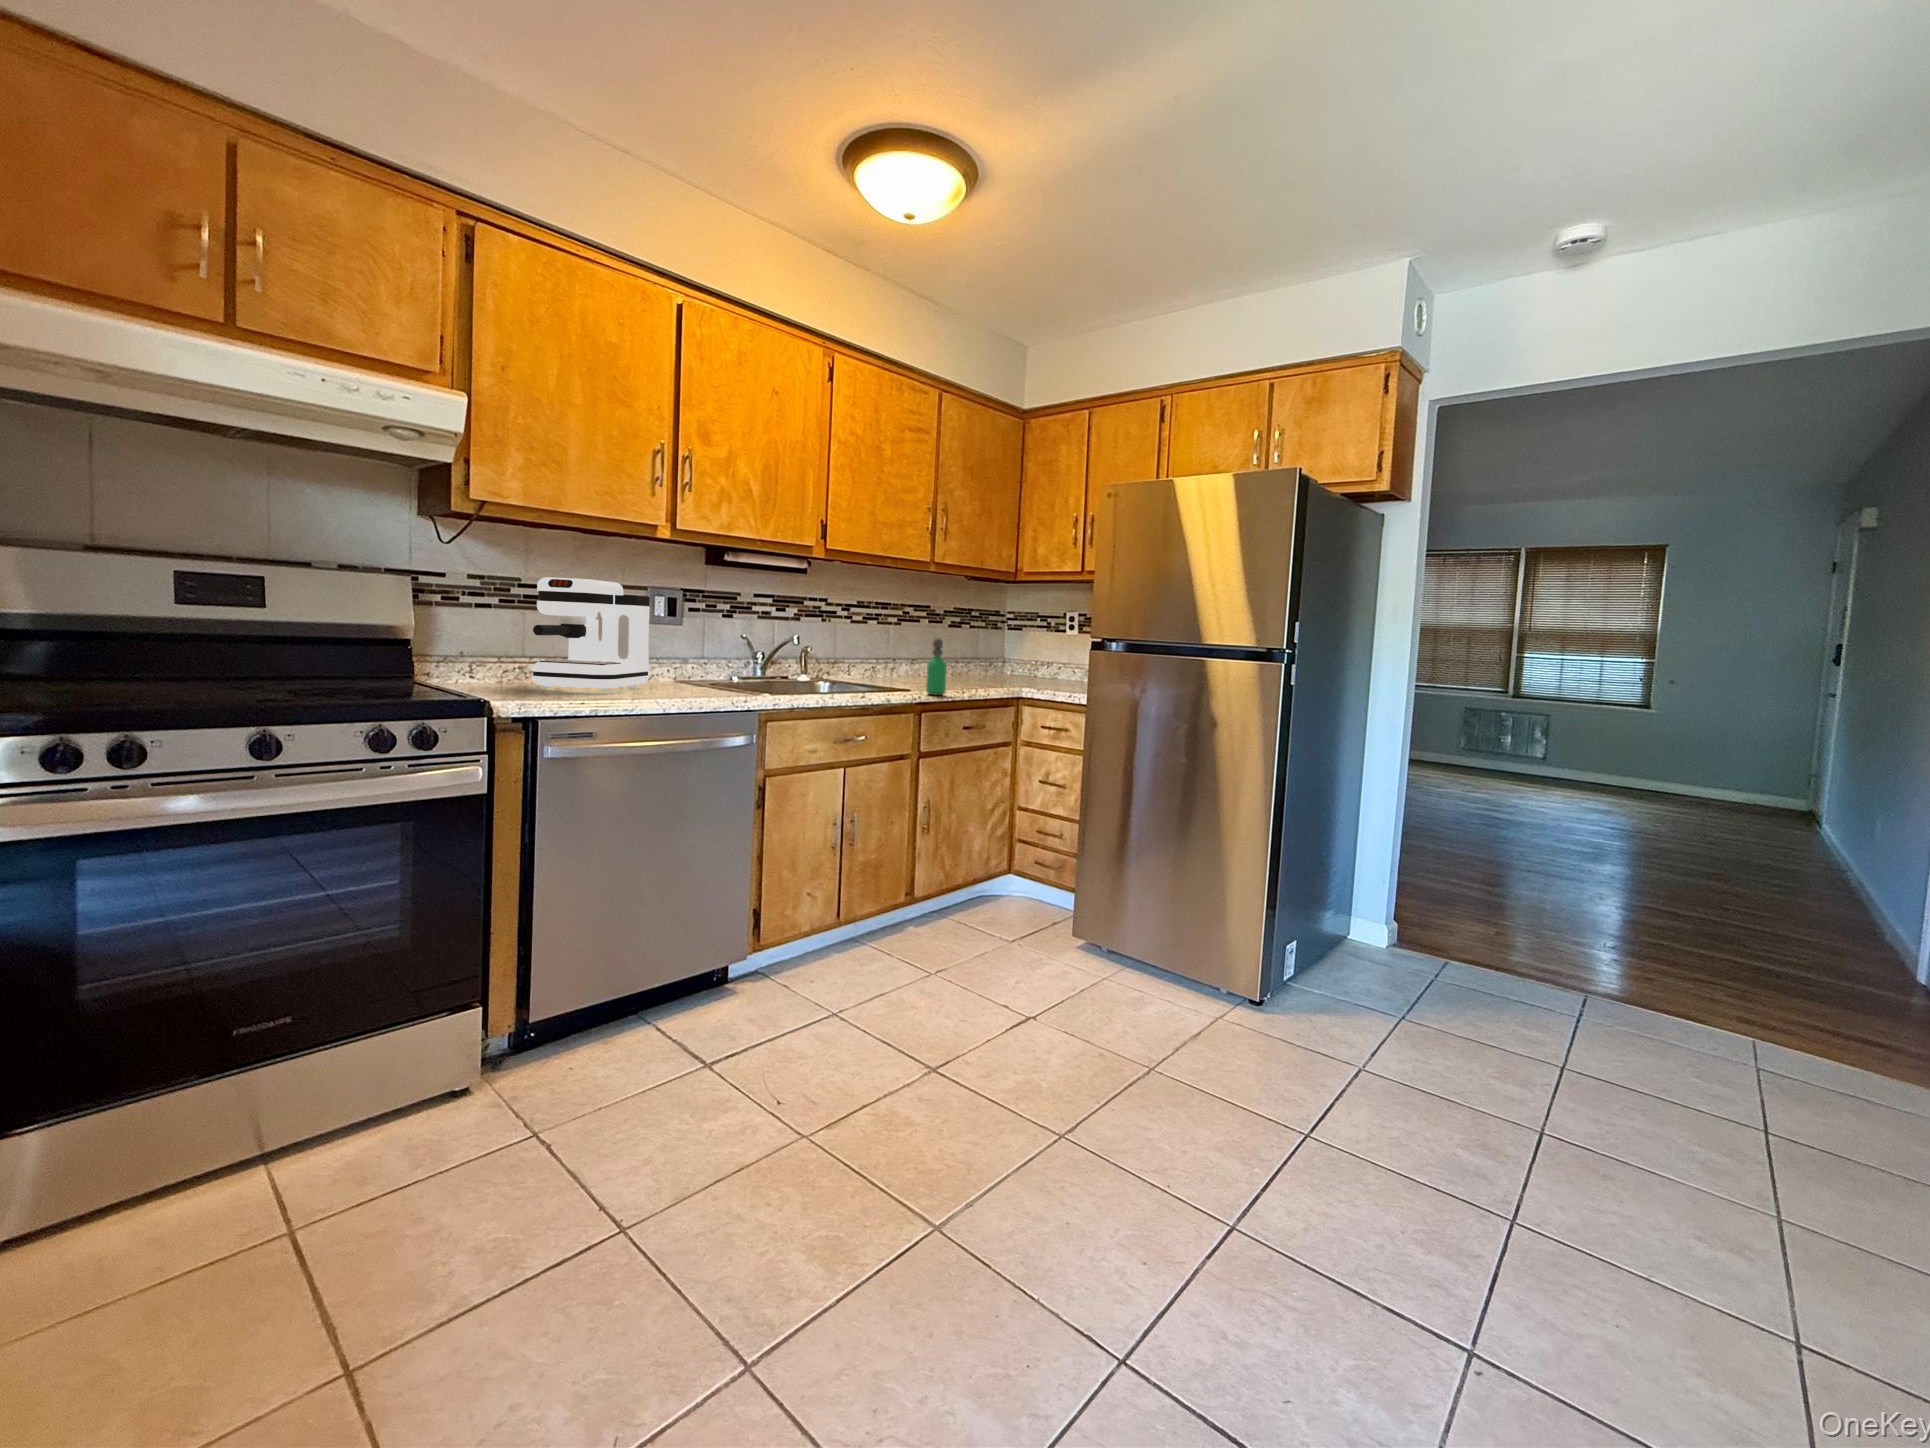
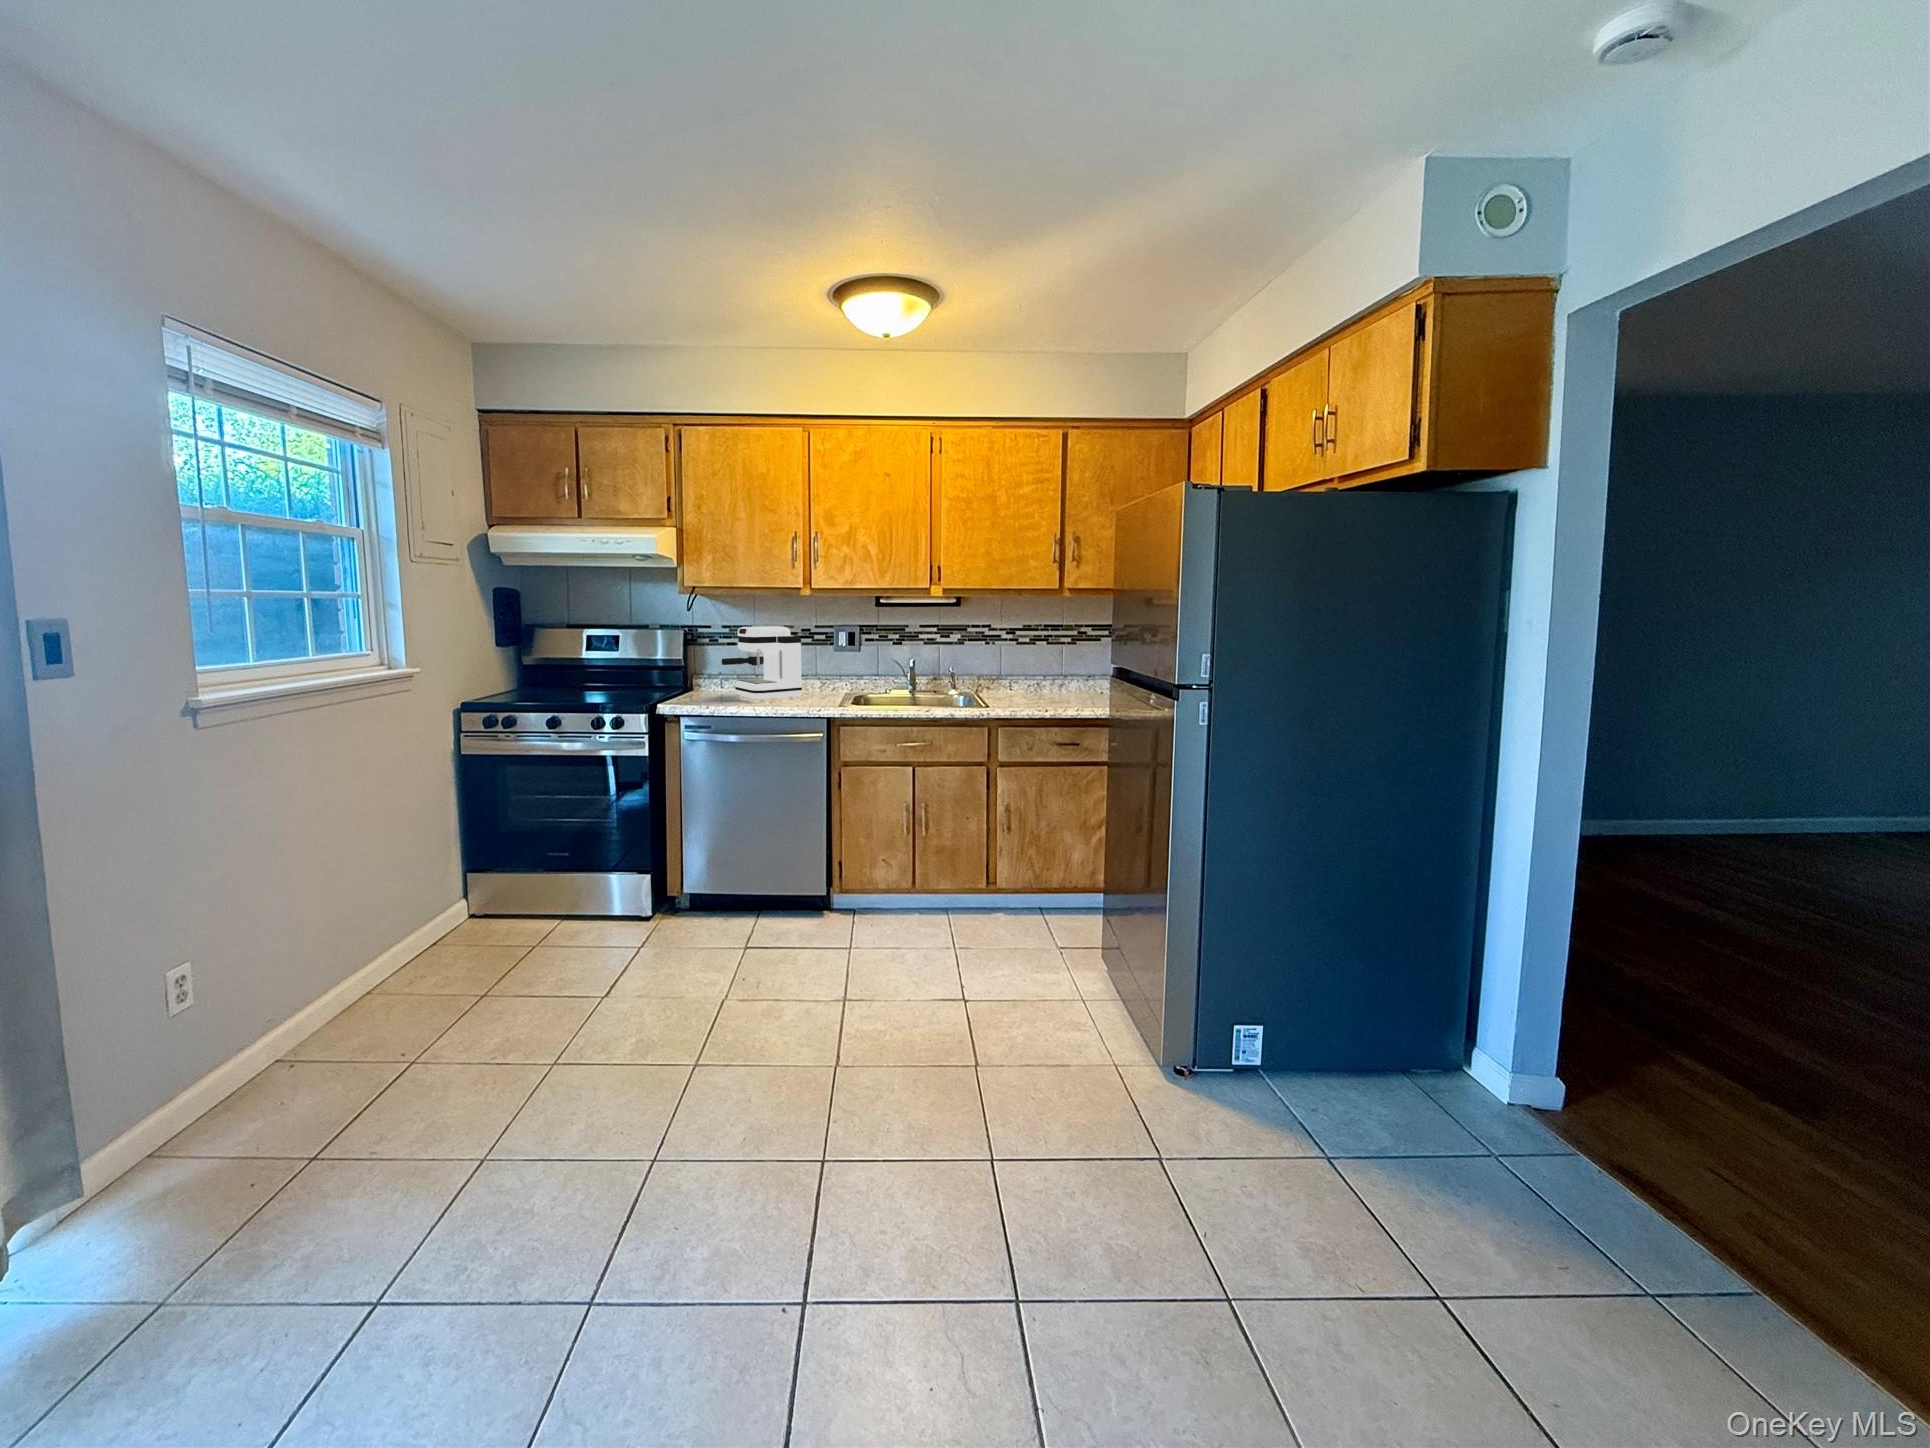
soap dispenser: present [926,638,947,695] -> none [1006,663,1027,716]

